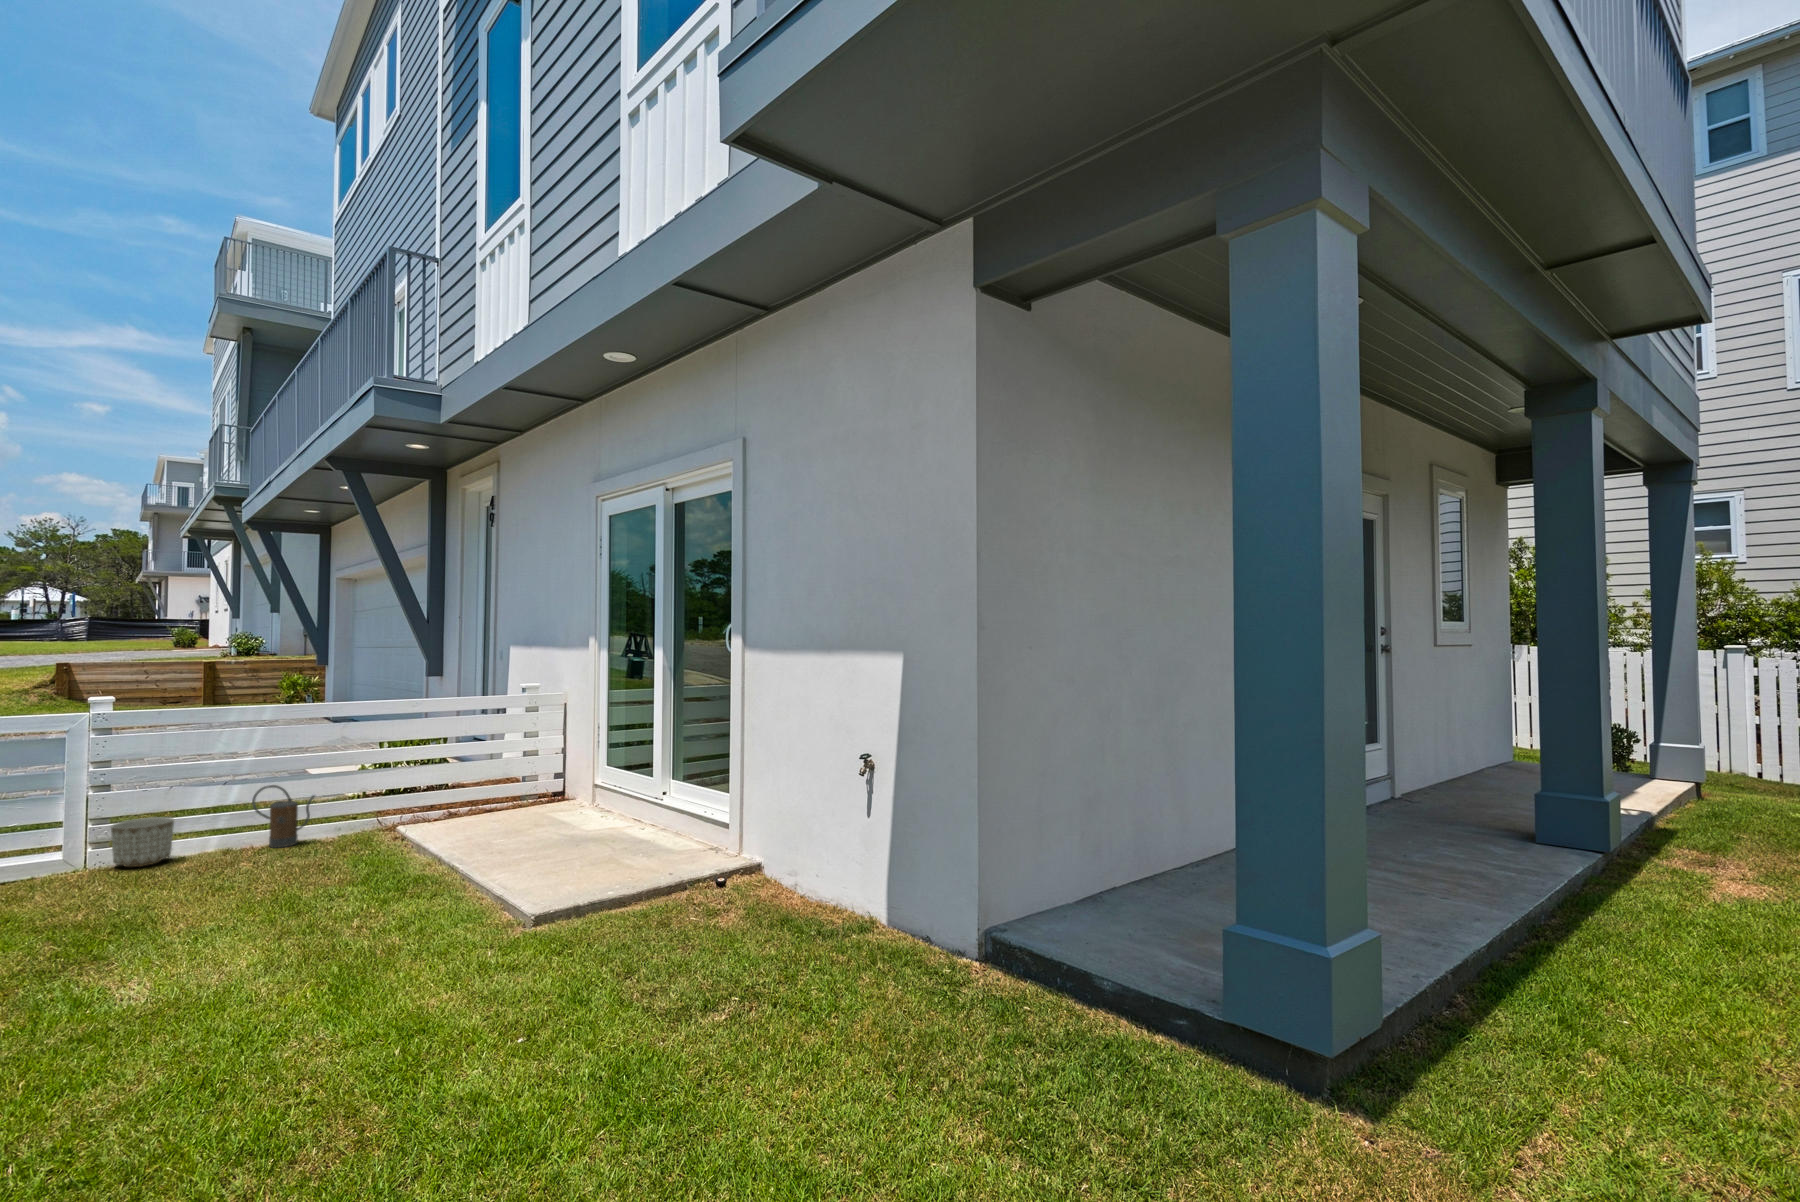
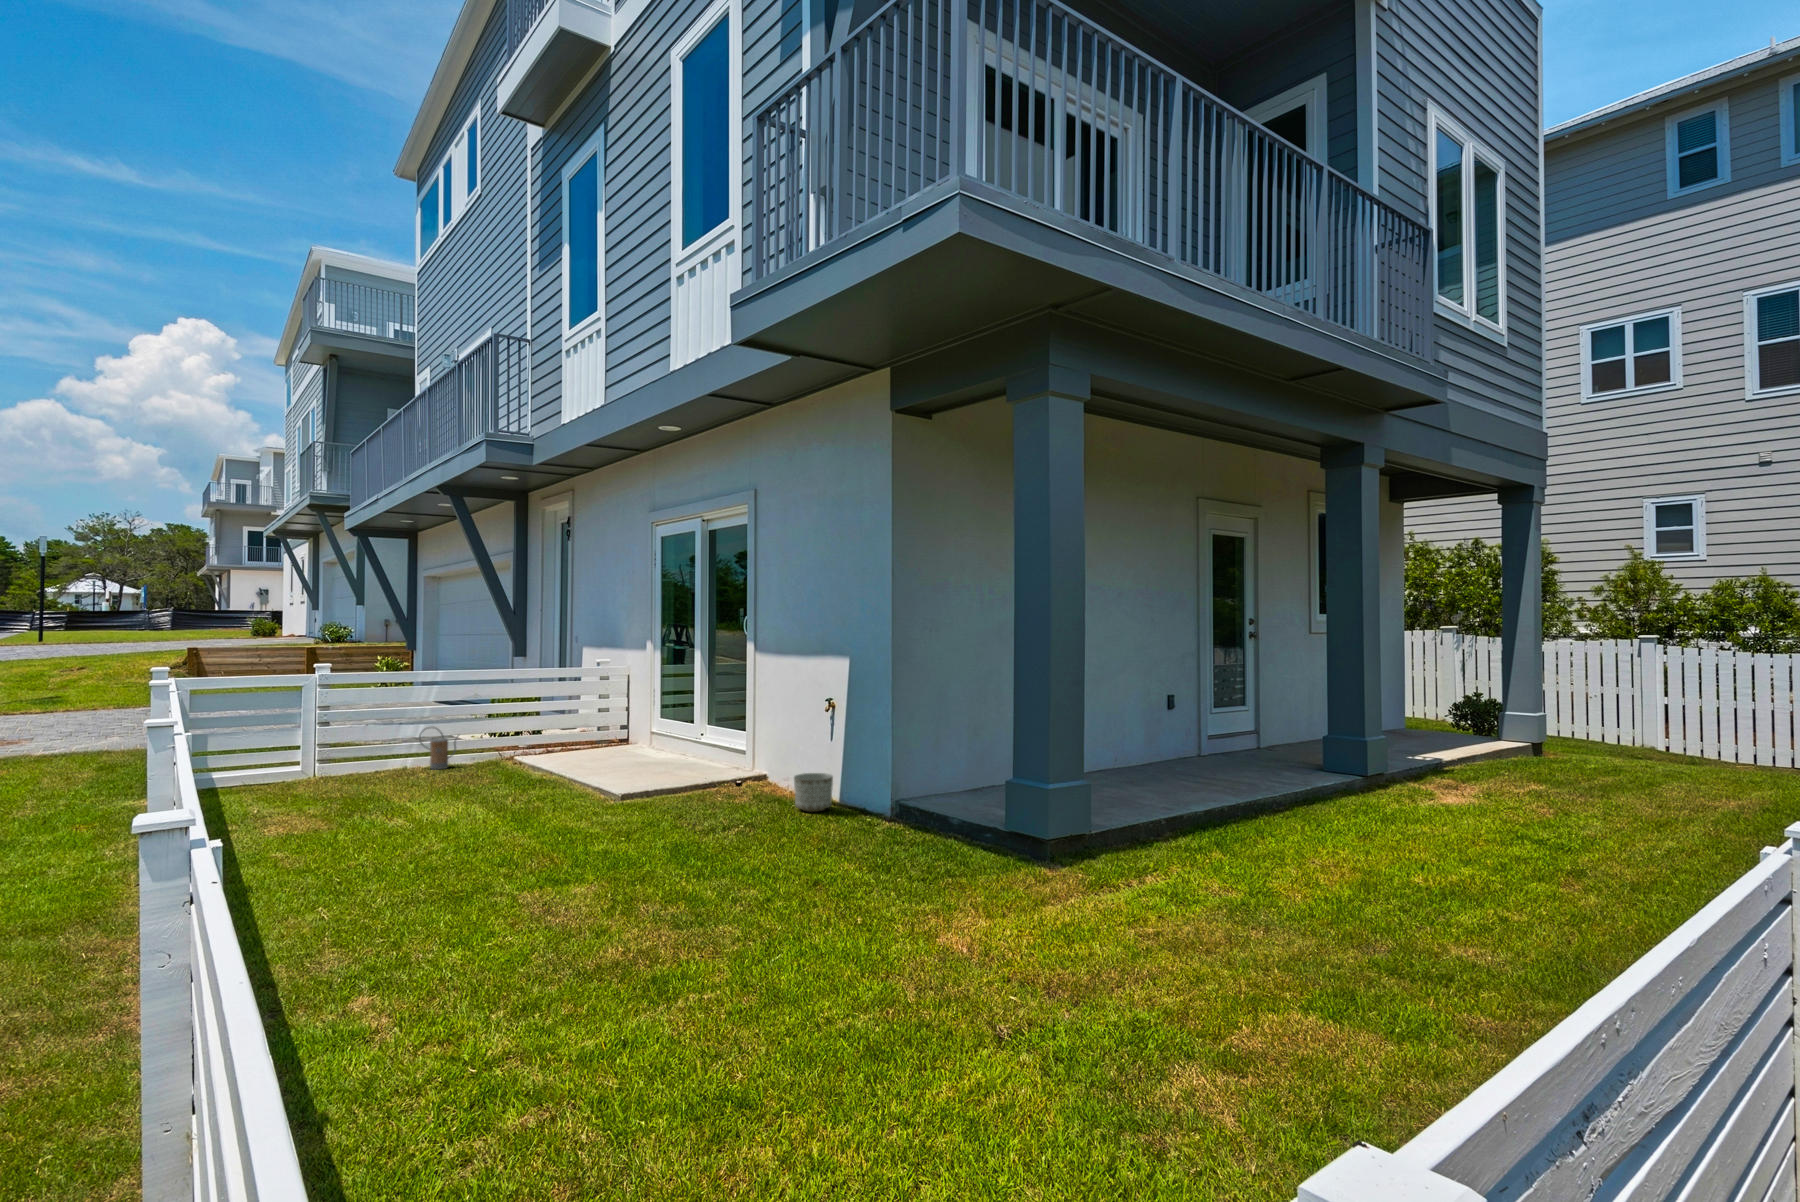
planter: present [111,817,174,867] -> present [794,773,833,812]

